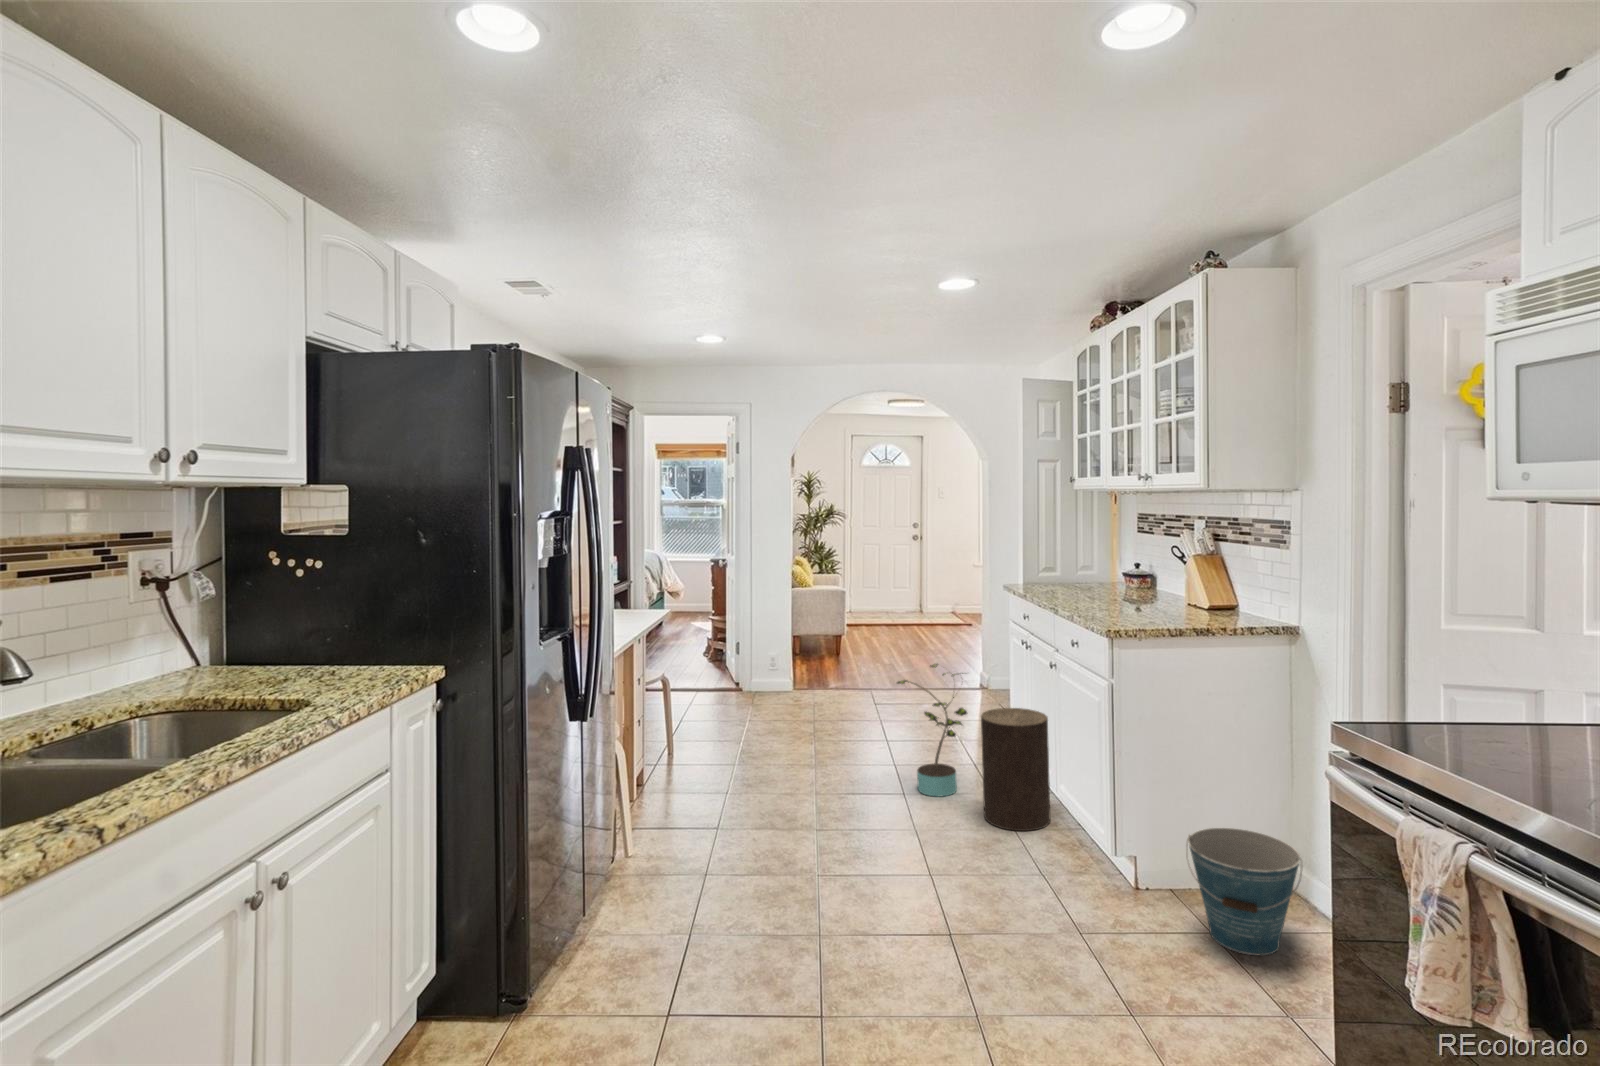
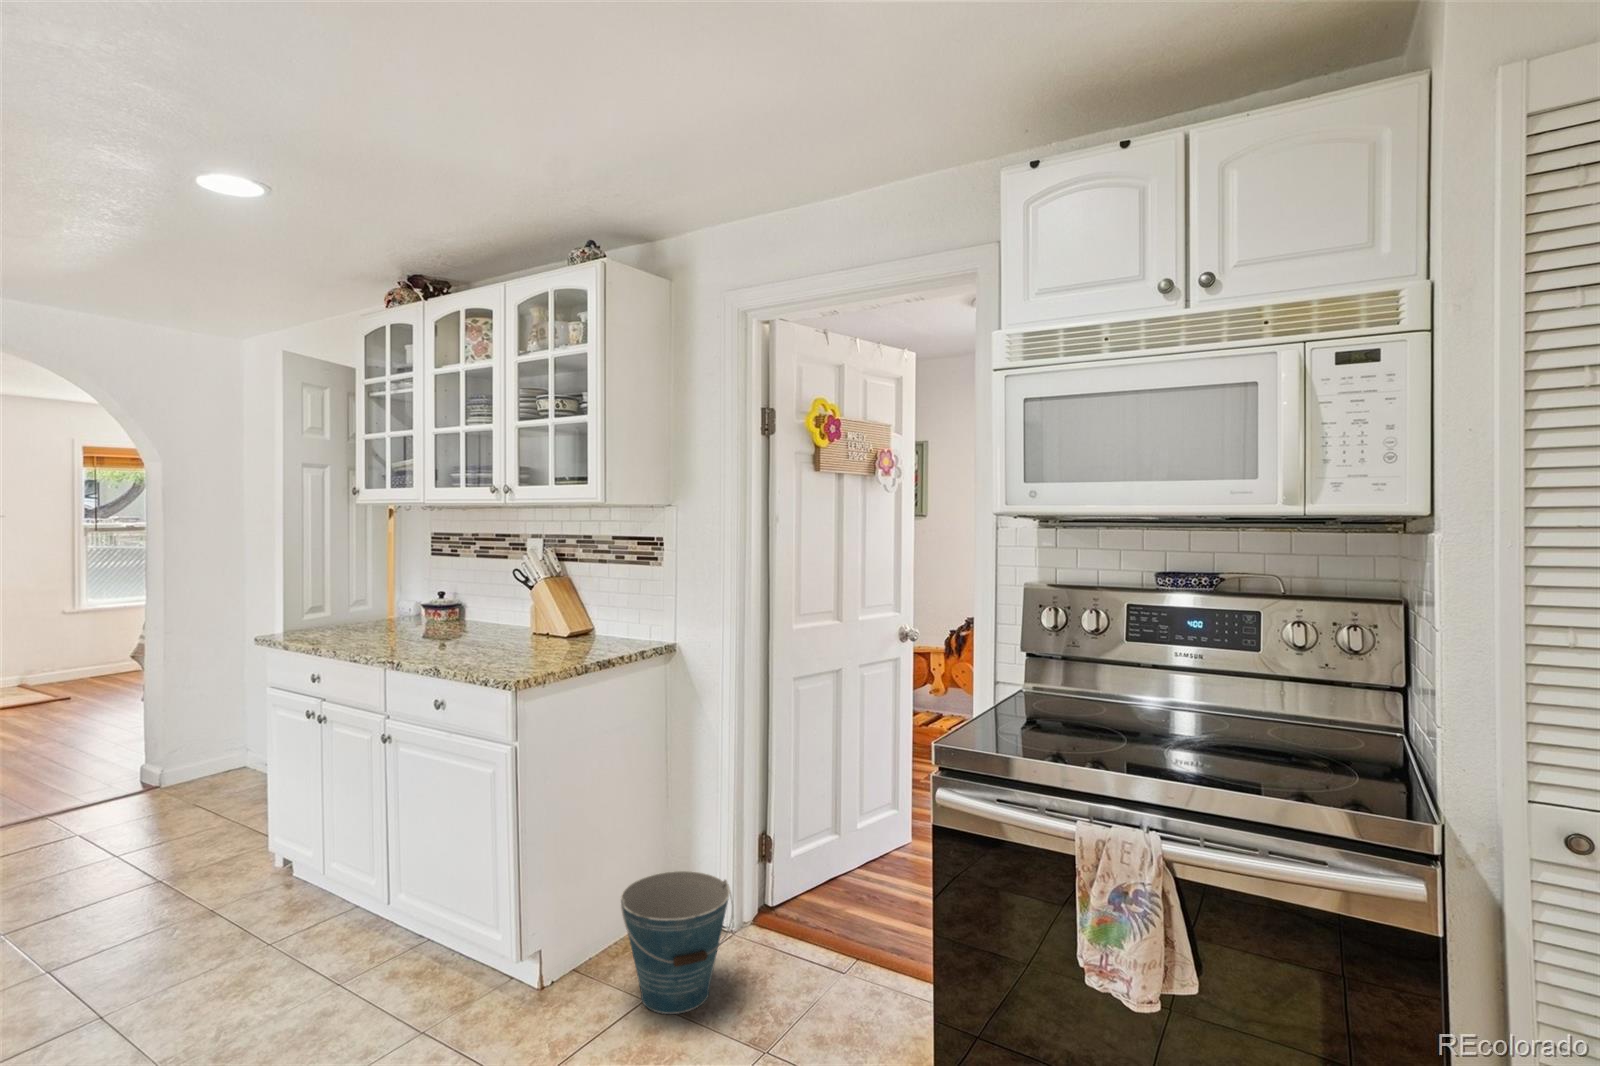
potted plant: present [897,664,967,797] -> none [81,764,234,990]
stool: present [981,708,1050,831] -> none [273,801,381,991]

